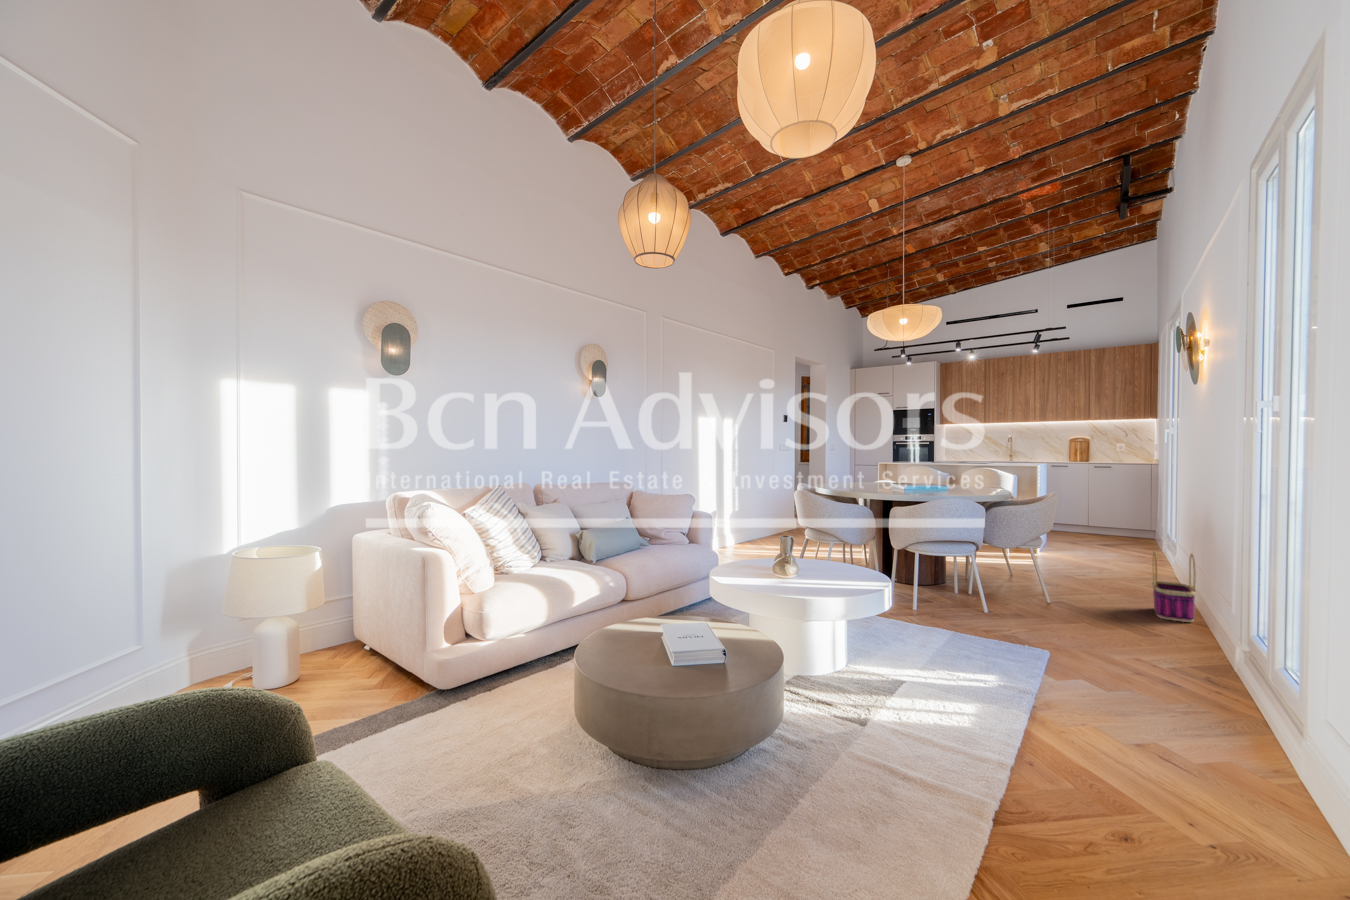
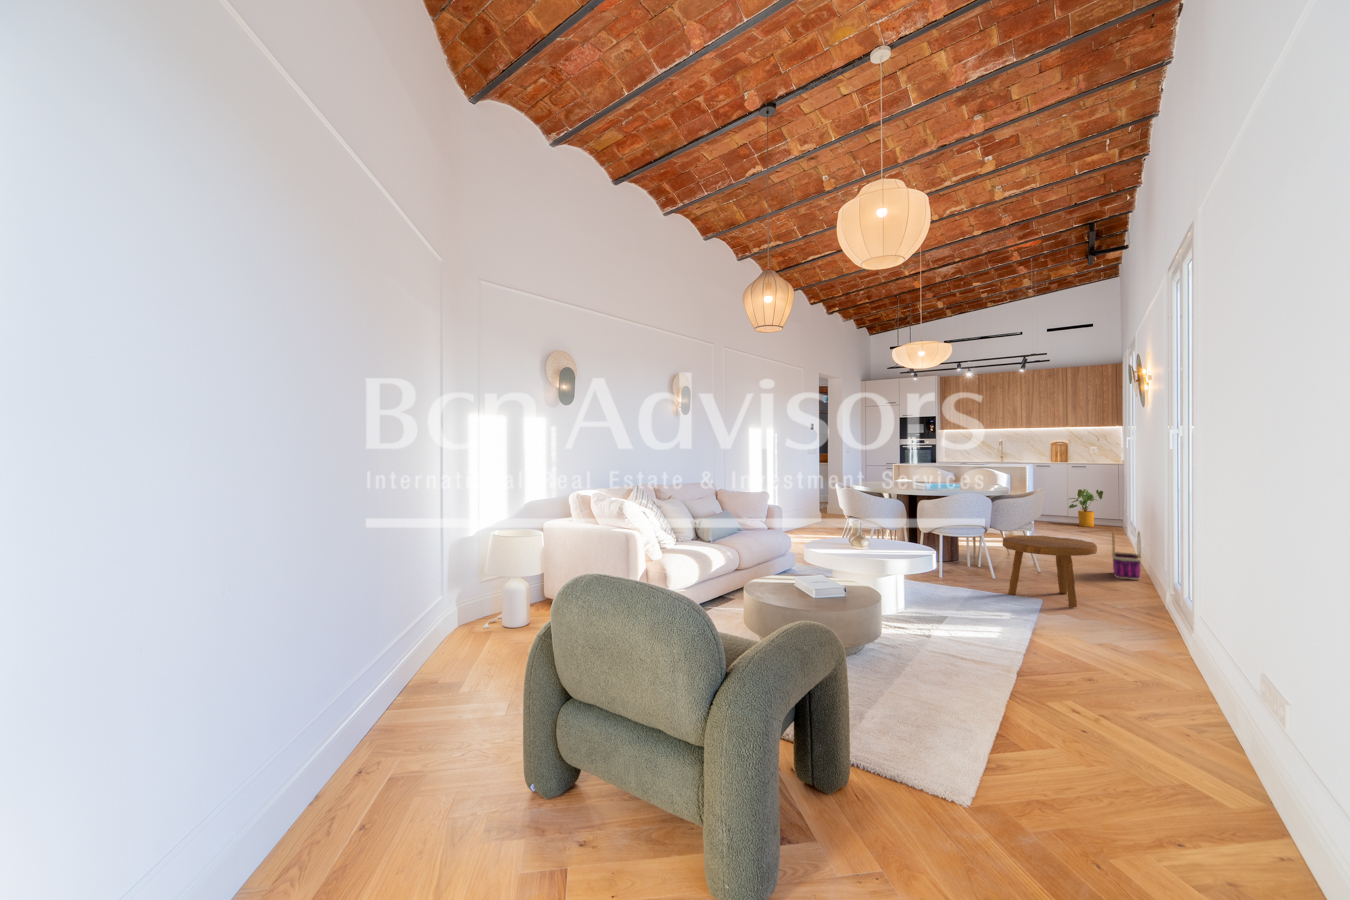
house plant: none [1087,493,1134,539] -> present [1069,489,1103,527]
footstool: none [995,558,1137,673] -> present [1003,535,1097,607]

